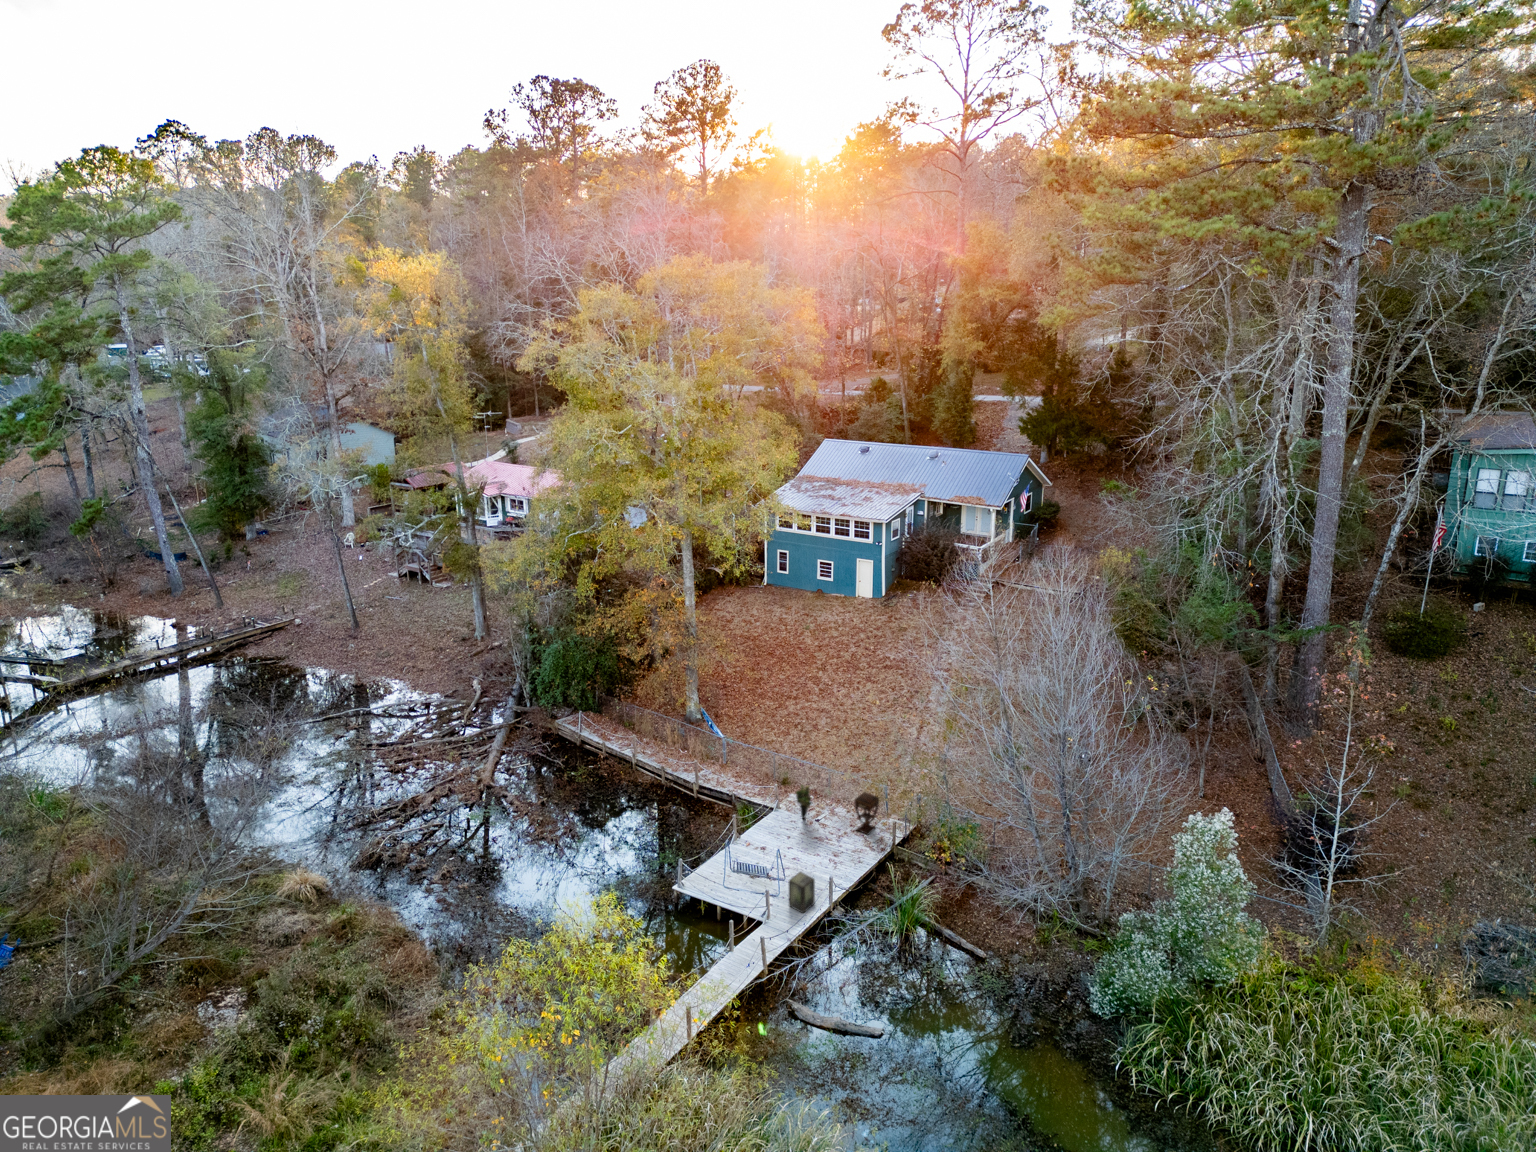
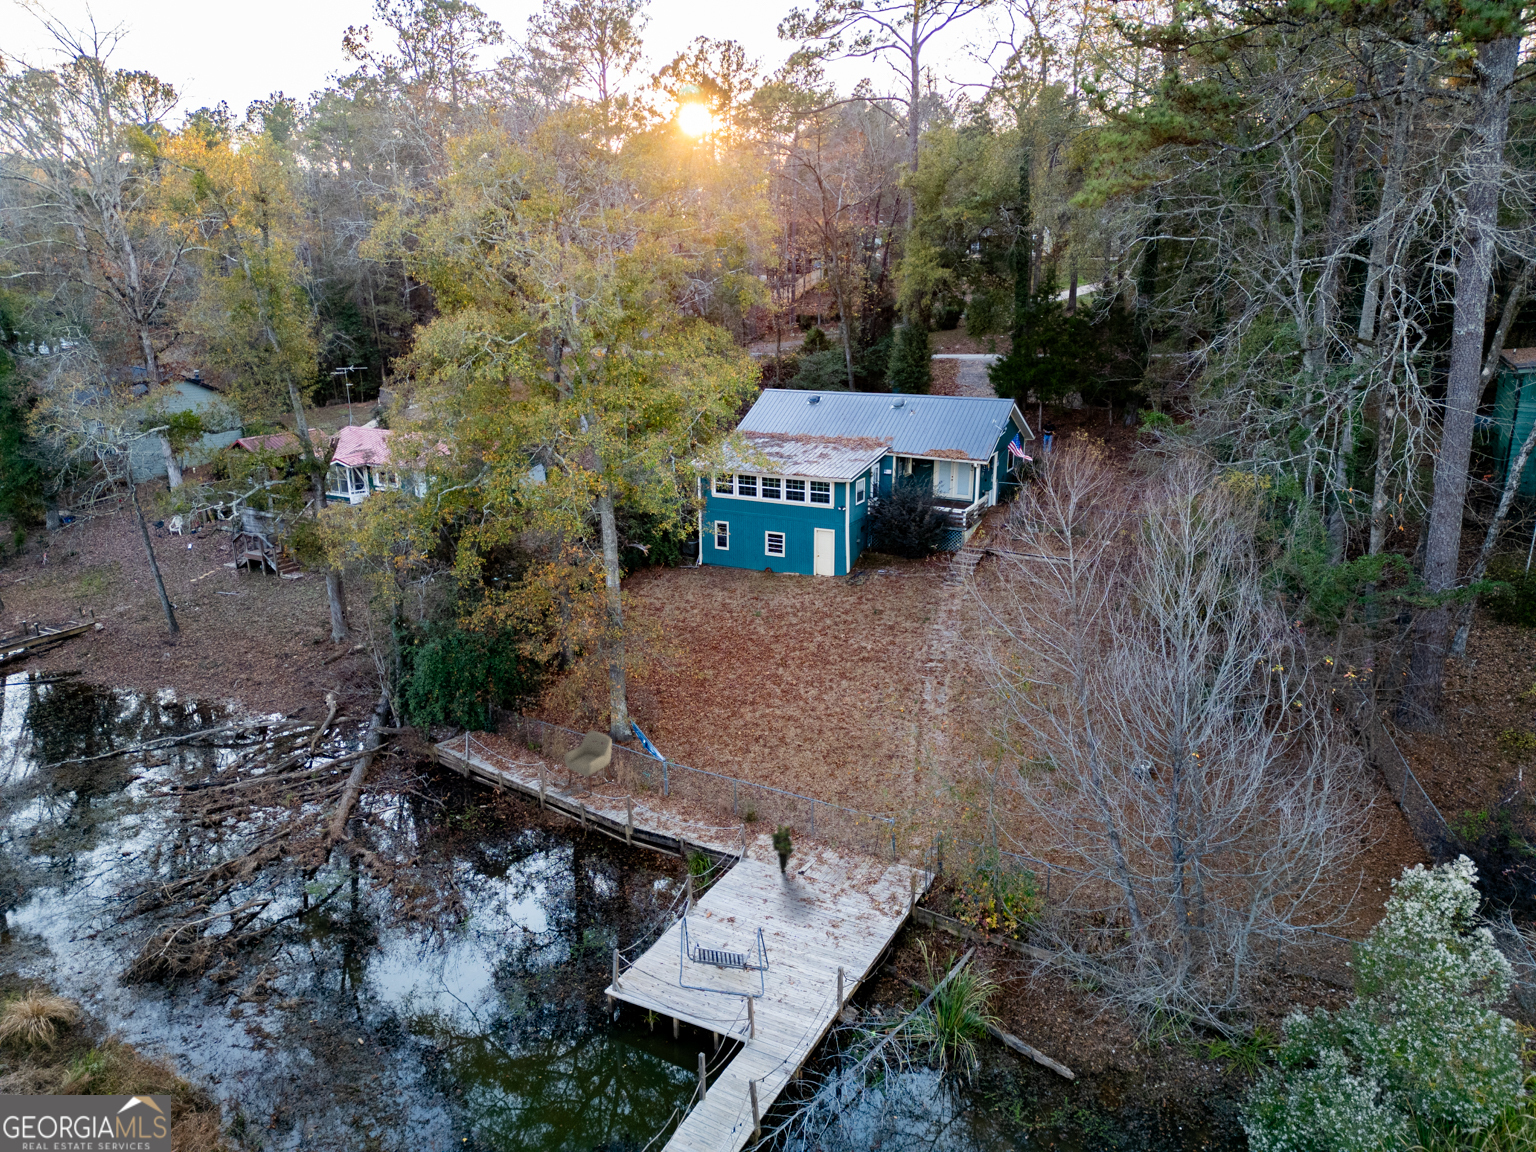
chair: none [650,713,686,762] -> present [565,731,612,795]
side table: present [855,792,879,835] -> none [855,832,890,892]
storage box: present [789,872,815,913] -> none [778,961,816,1024]

